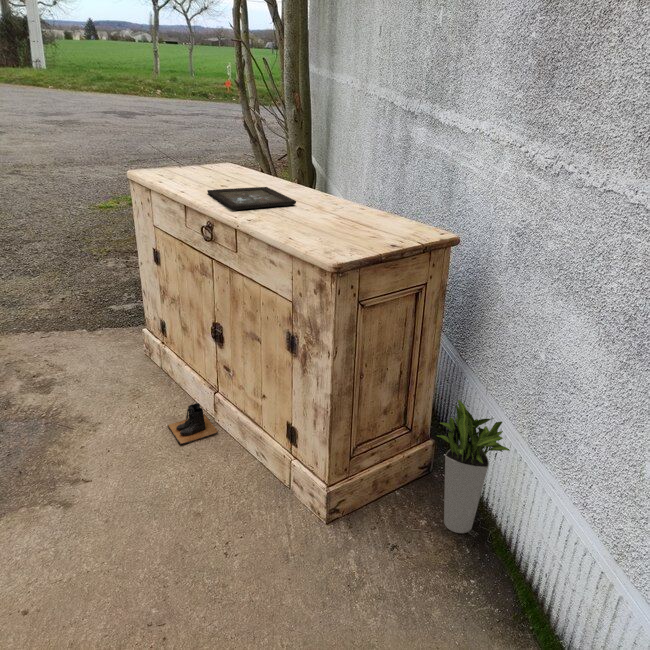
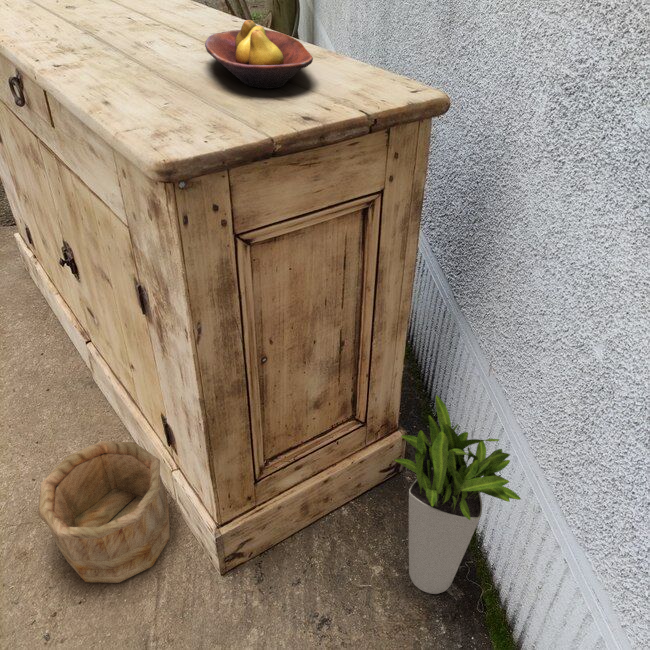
tray: present [207,187,296,210] -> none [20,7,164,47]
fruit bowl: none [329,199,390,233] -> present [205,20,313,88]
boots: present [168,403,218,444] -> none [23,358,93,422]
wooden bucket: none [215,441,290,528] -> present [38,441,170,583]

